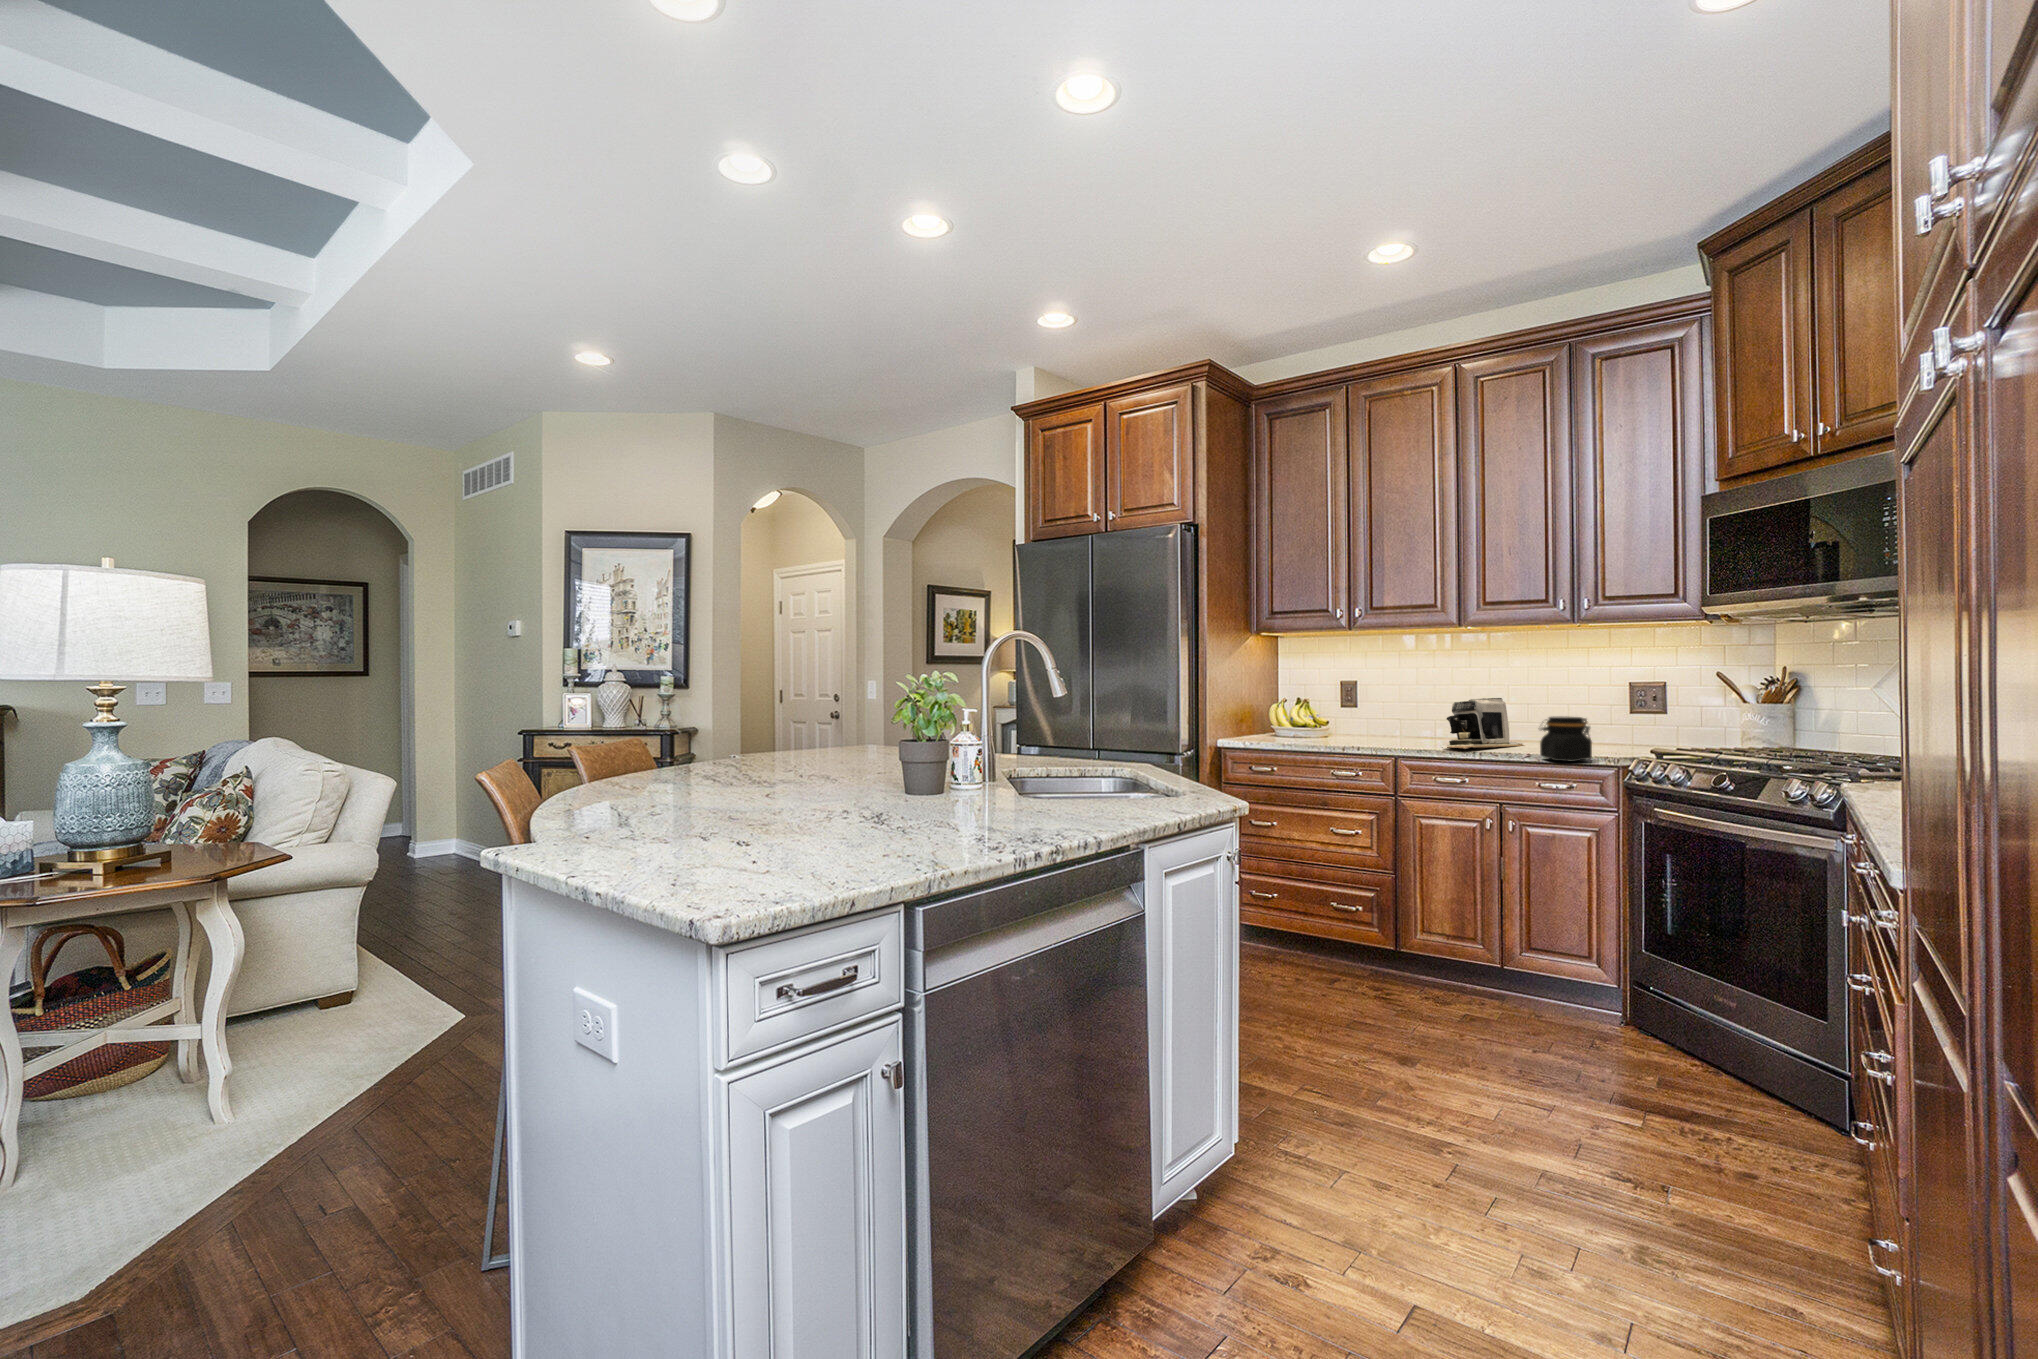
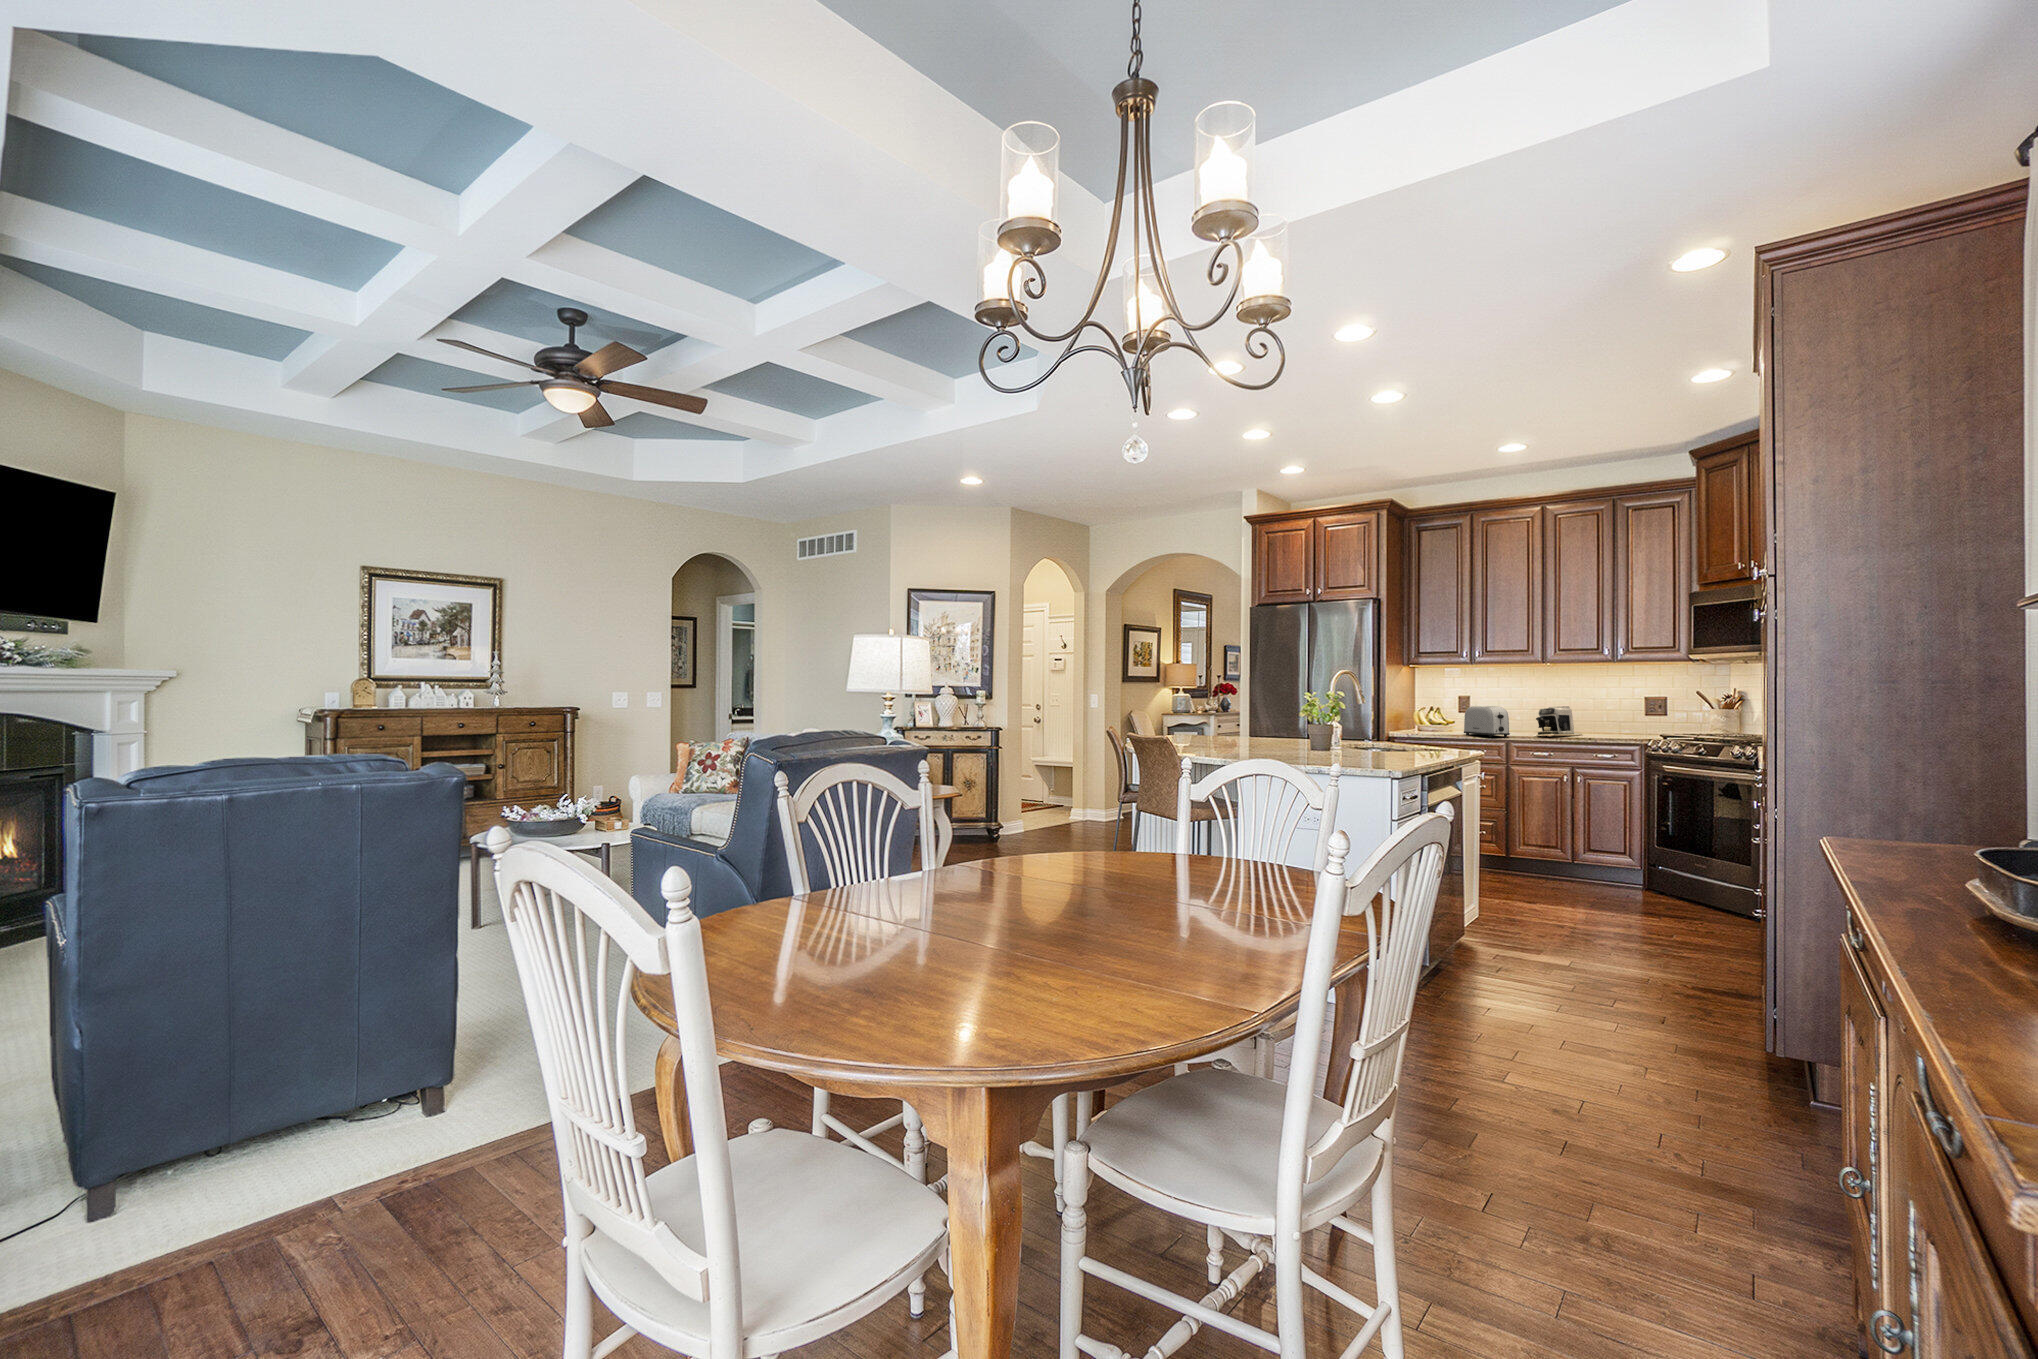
toaster: none [1333,698,1400,750] -> present [1464,706,1510,737]
jar: present [1540,717,1592,762] -> none [1597,717,1628,742]

